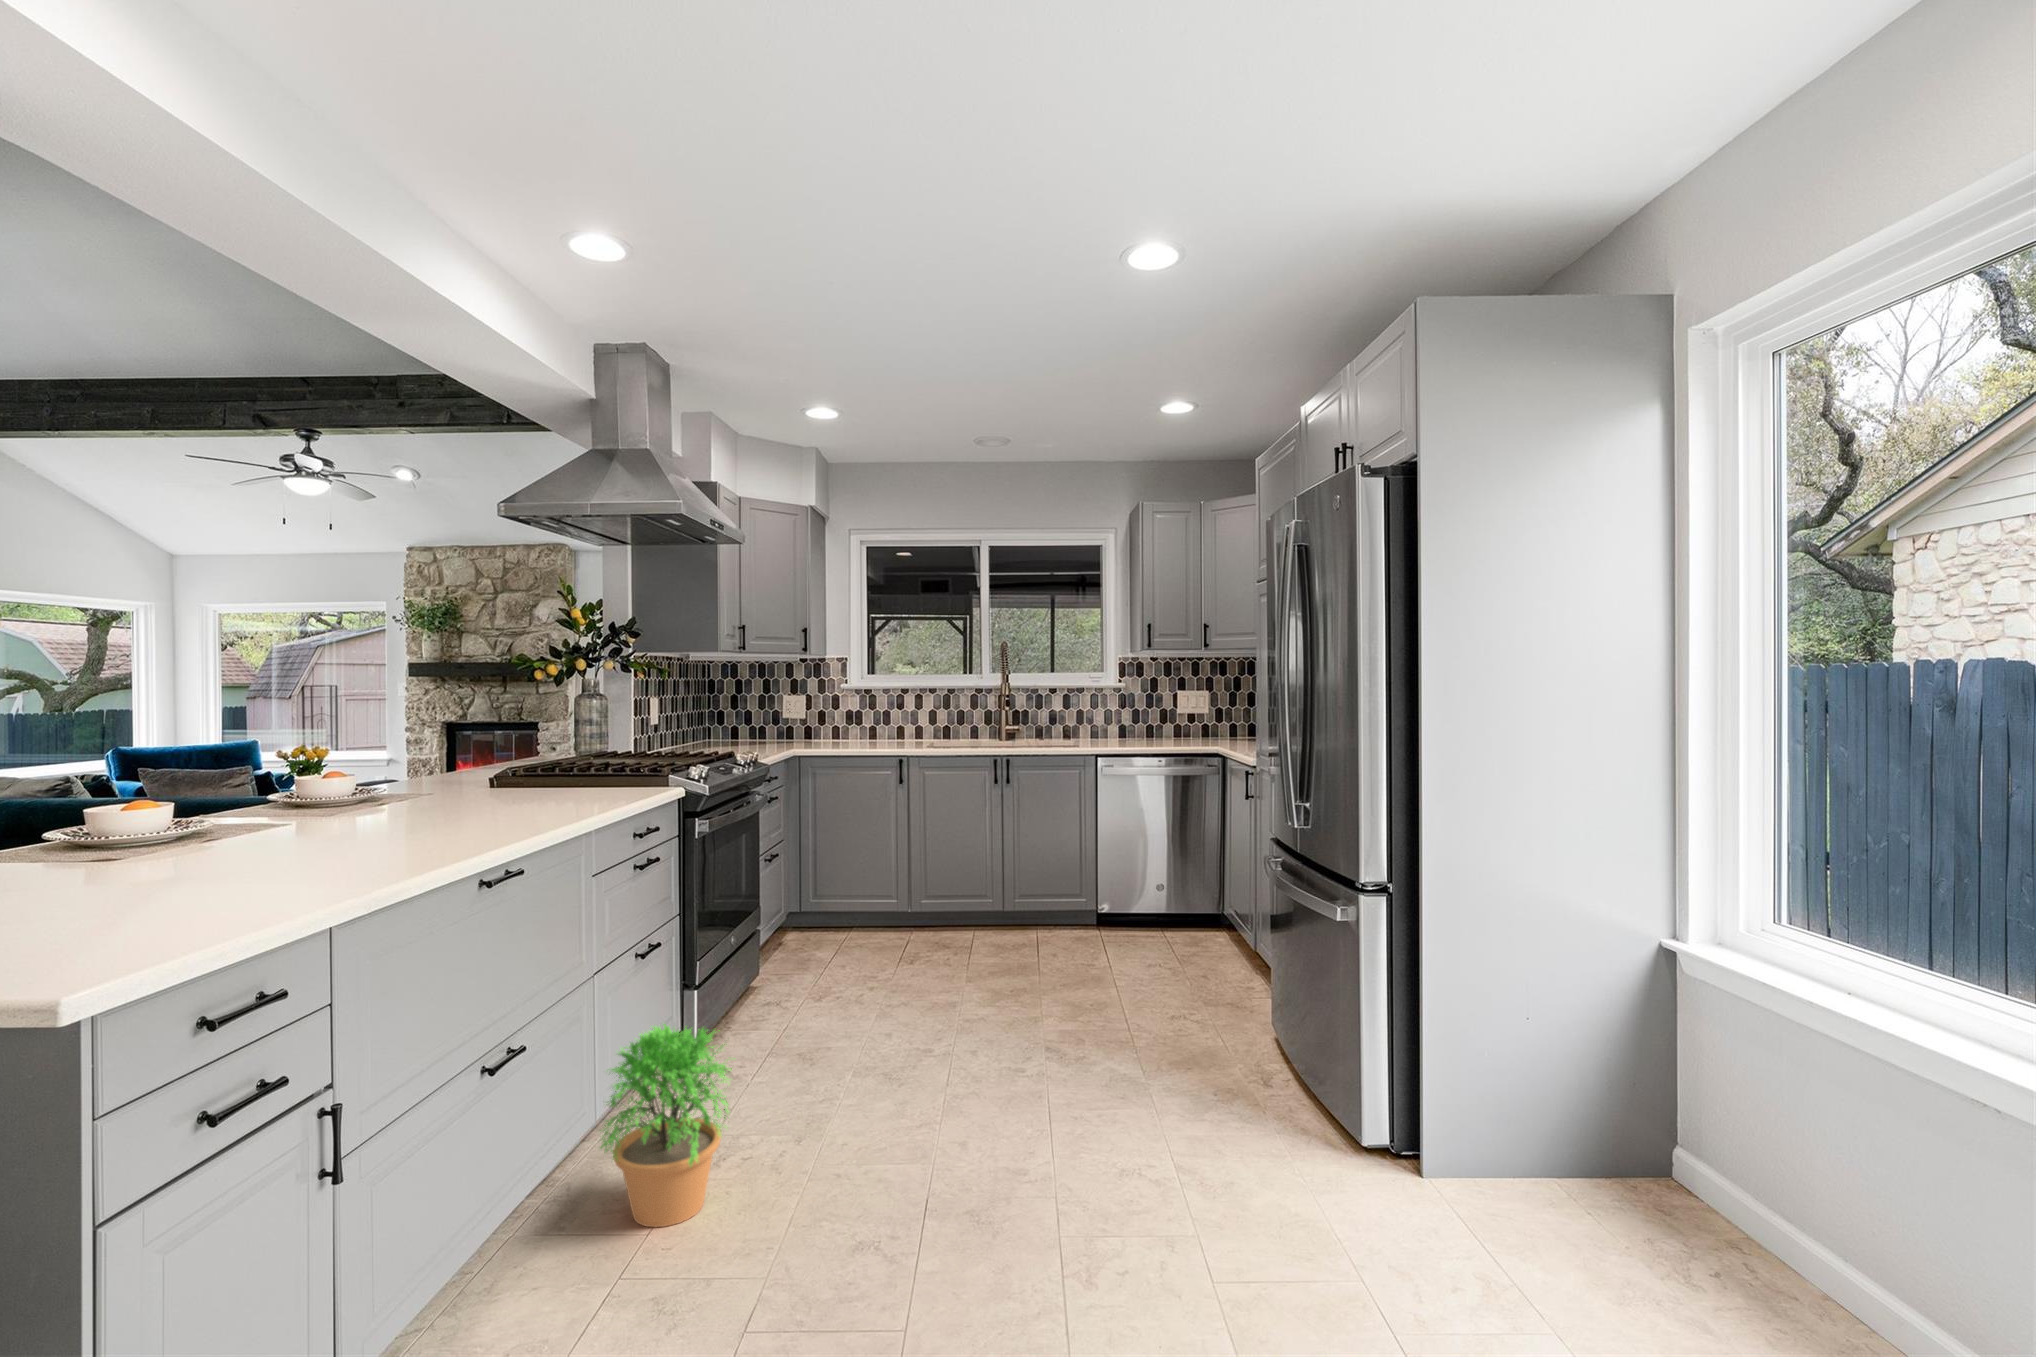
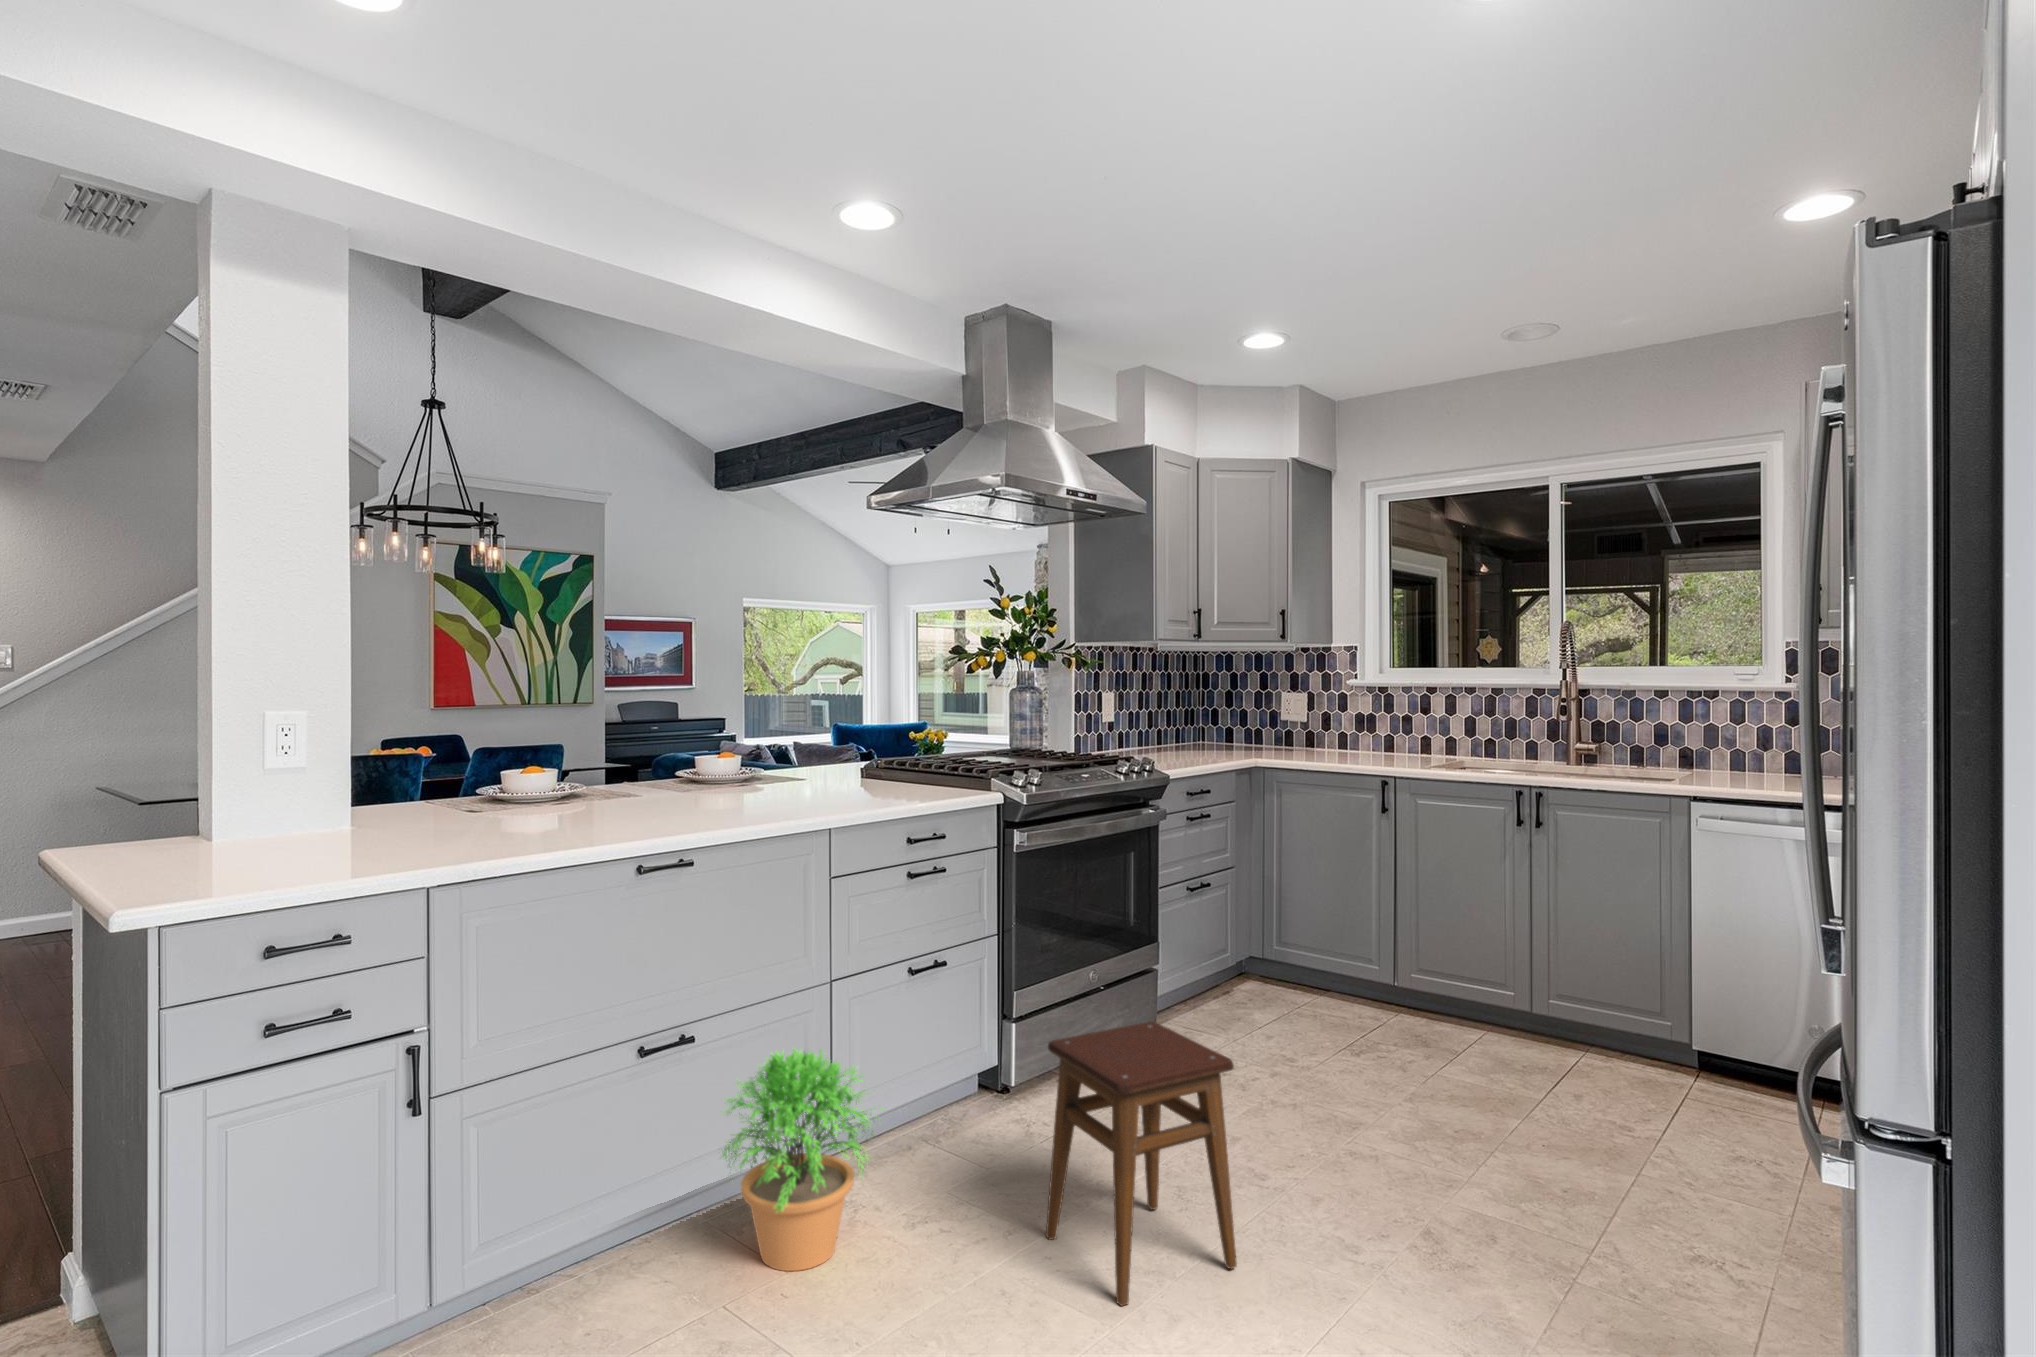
stool: none [848,944,986,1144] -> present [1046,1021,1237,1306]

